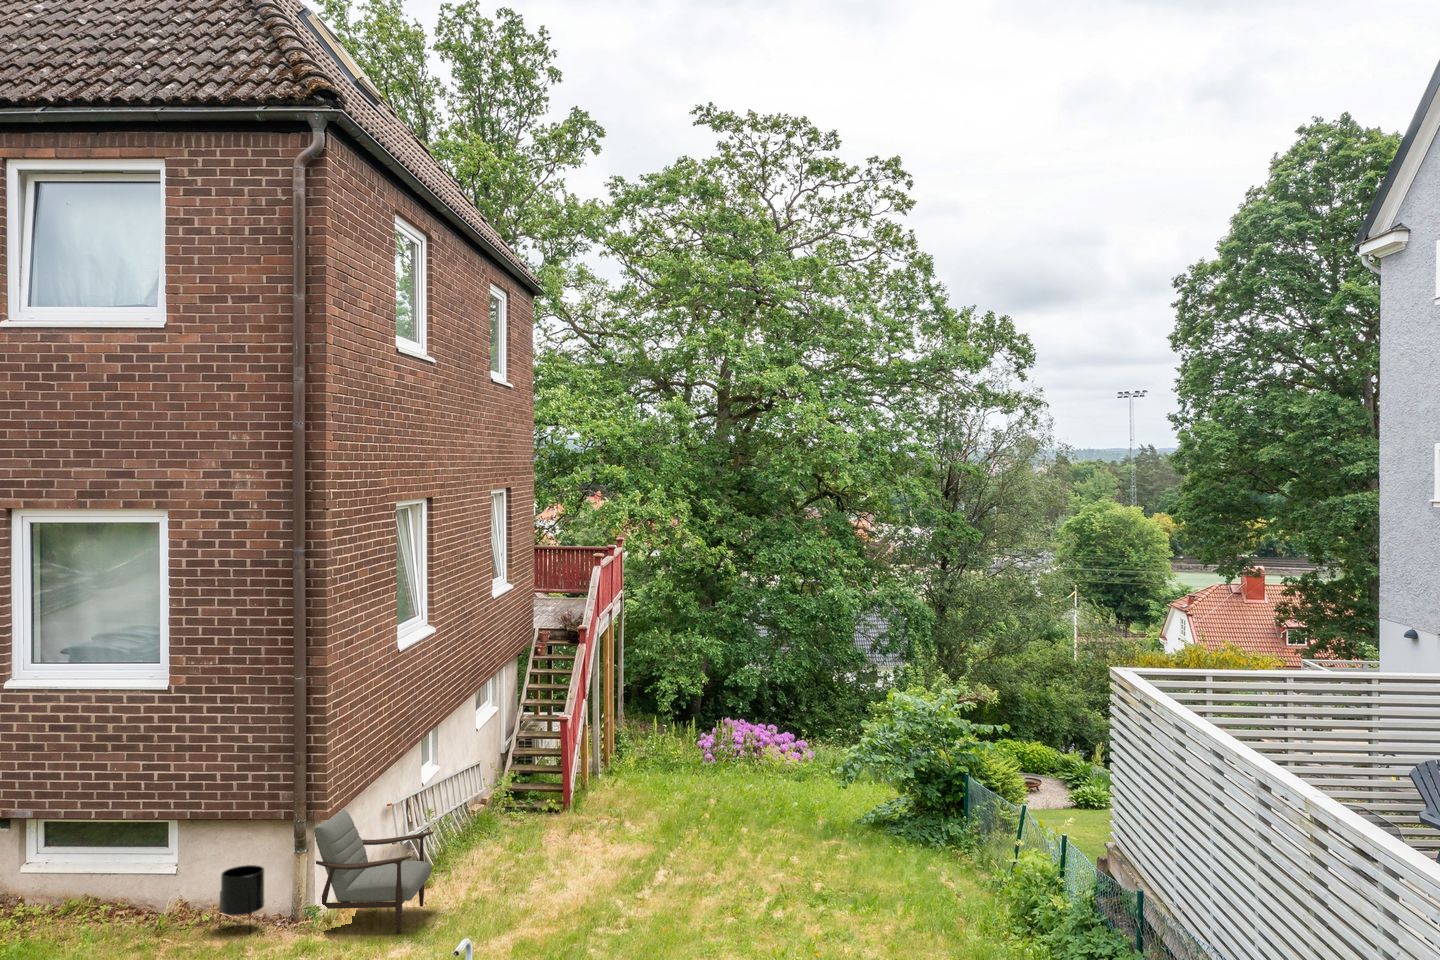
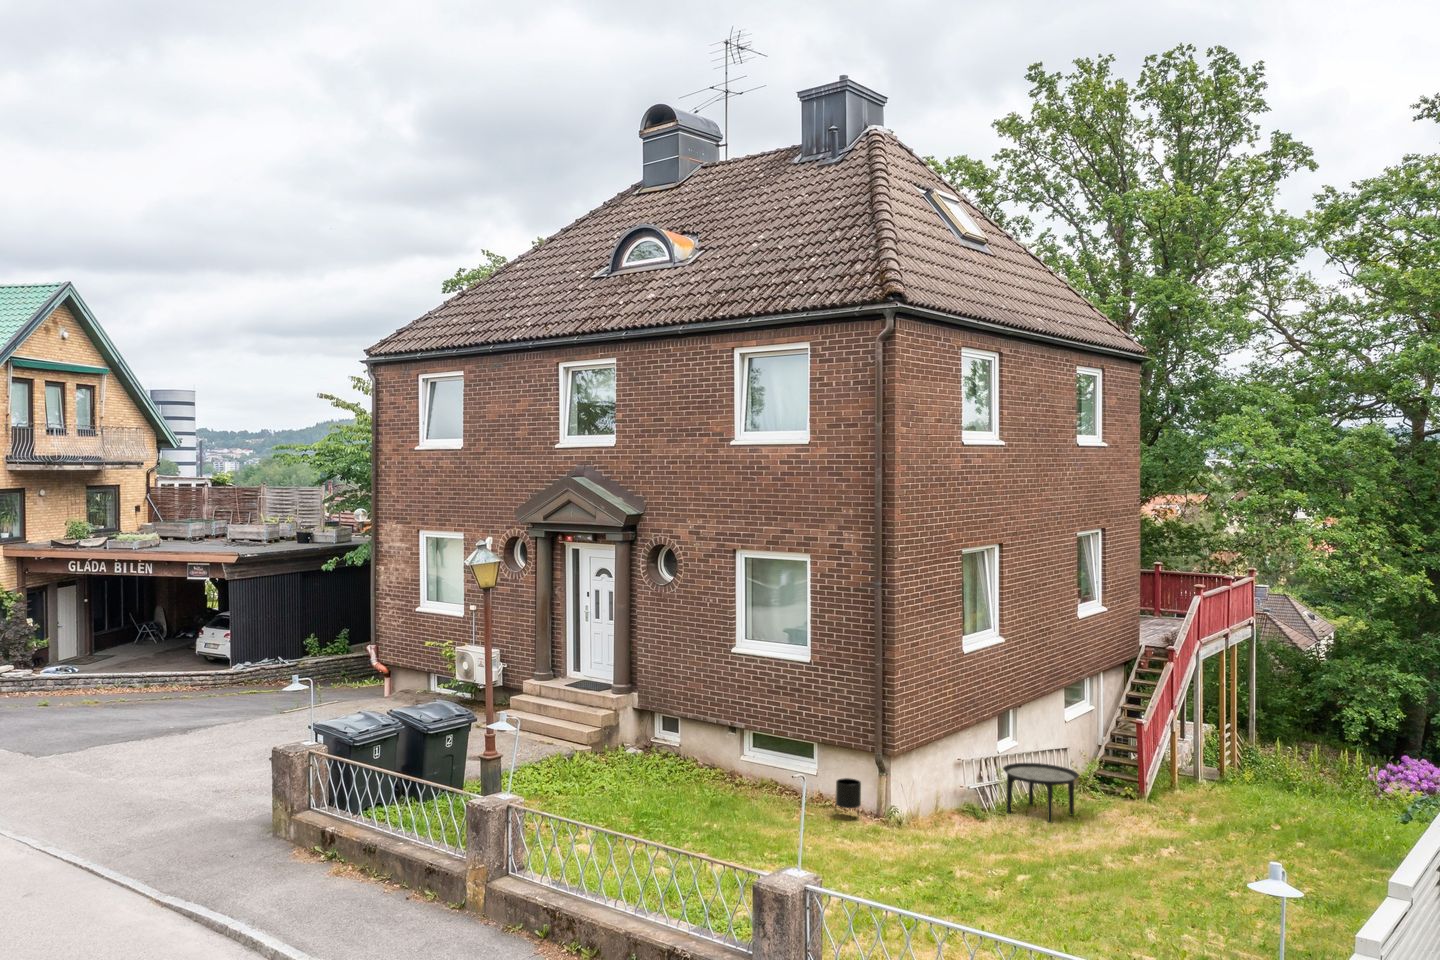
round table: none [435,789,534,868] -> present [1003,763,1079,823]
chair: present [314,810,434,934] -> none [889,754,973,845]

